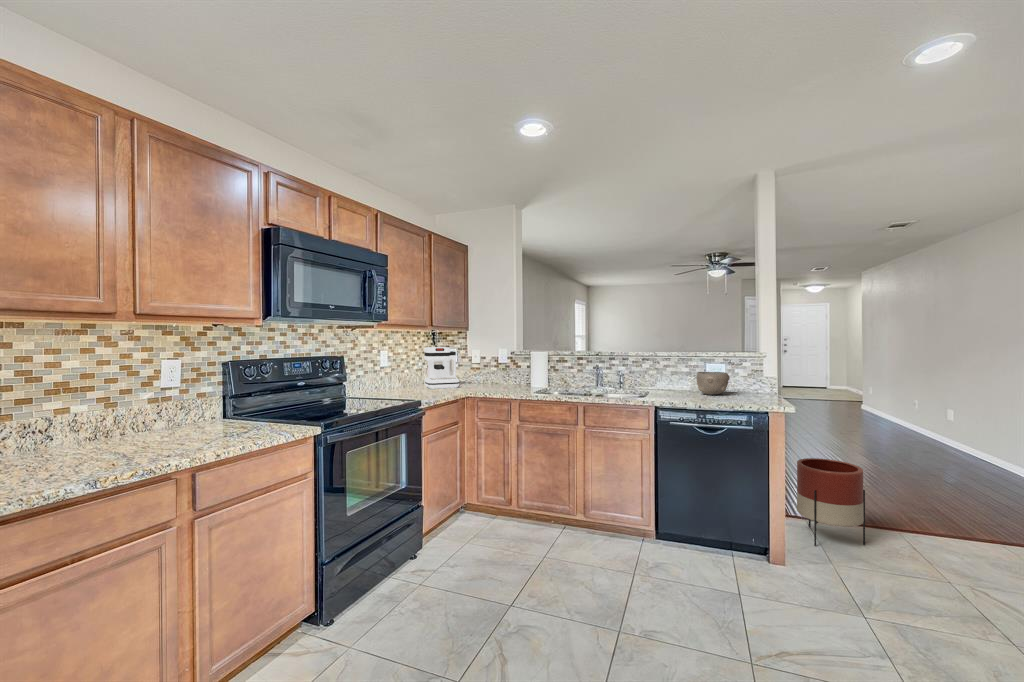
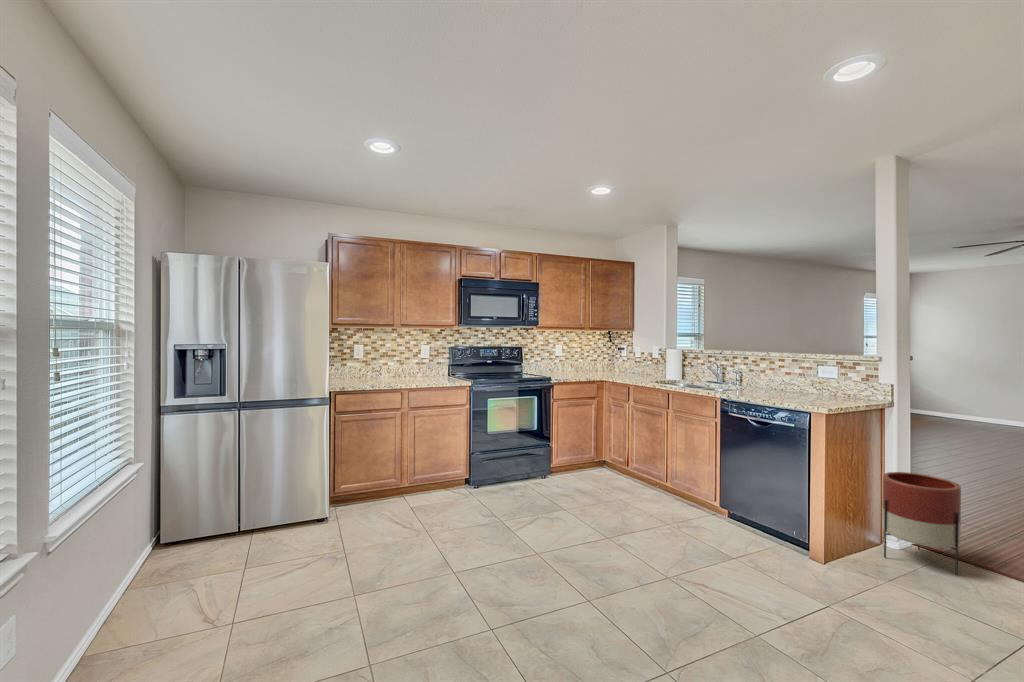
coffee maker: present [424,347,459,389] -> none [593,344,620,375]
bowl: present [696,372,730,395] -> none [786,372,821,394]

